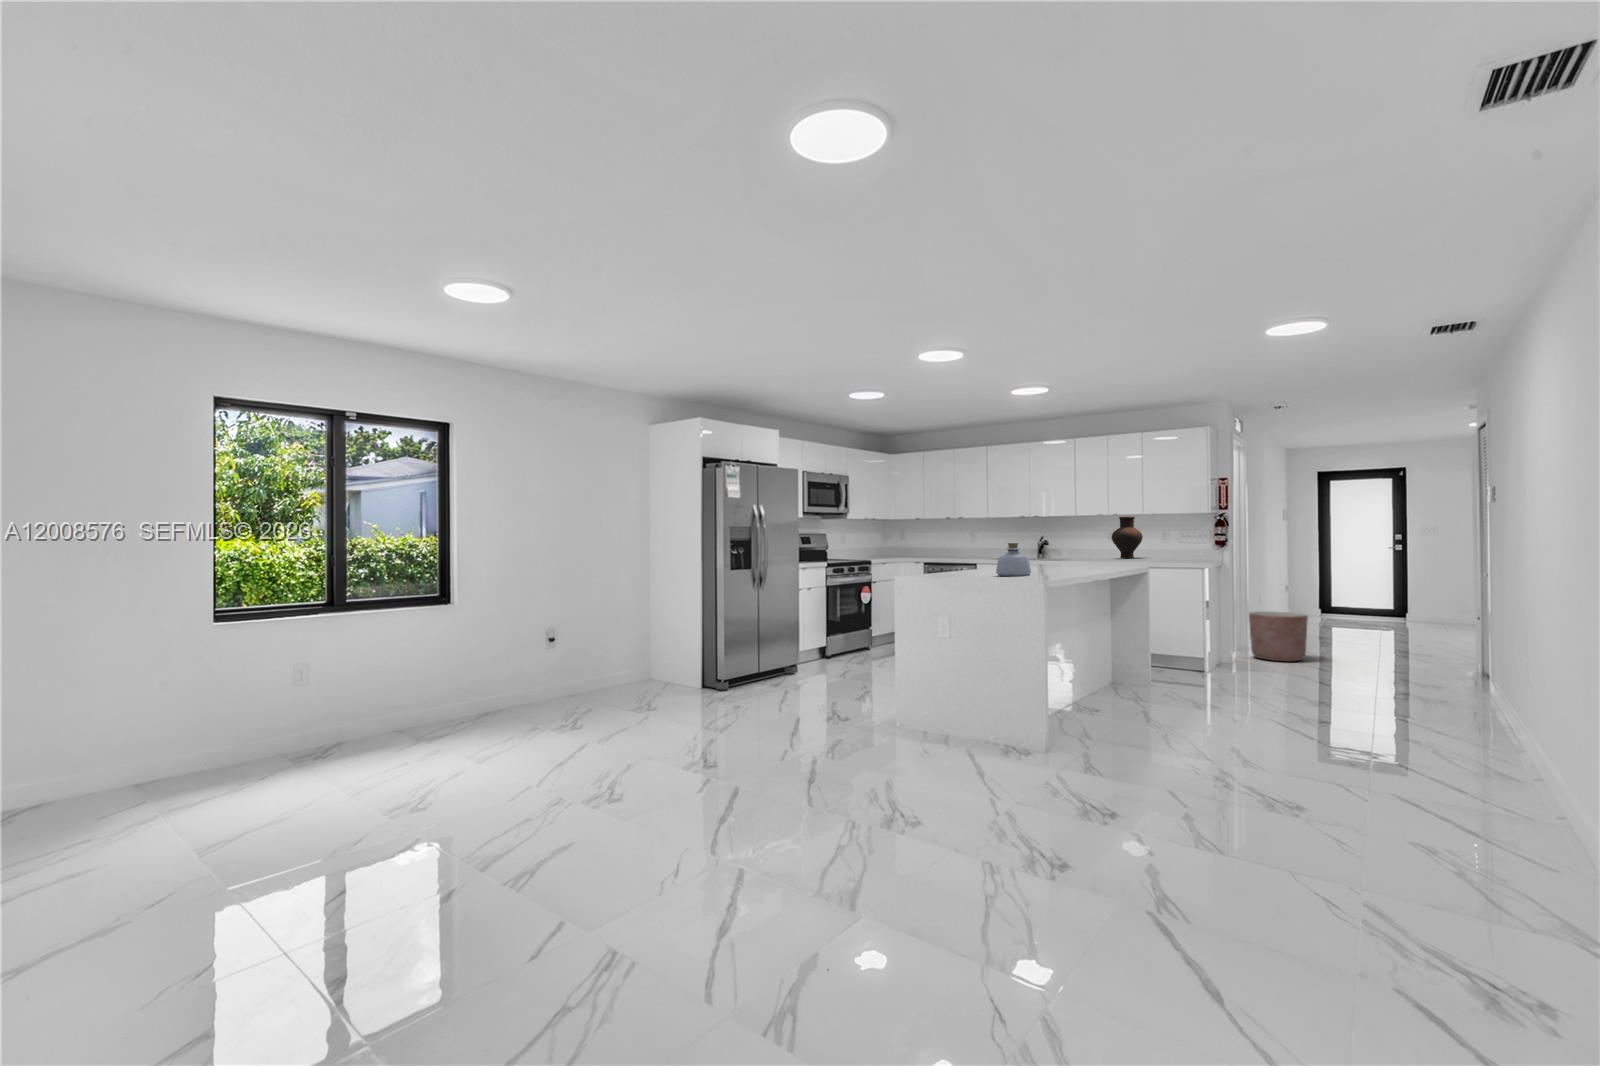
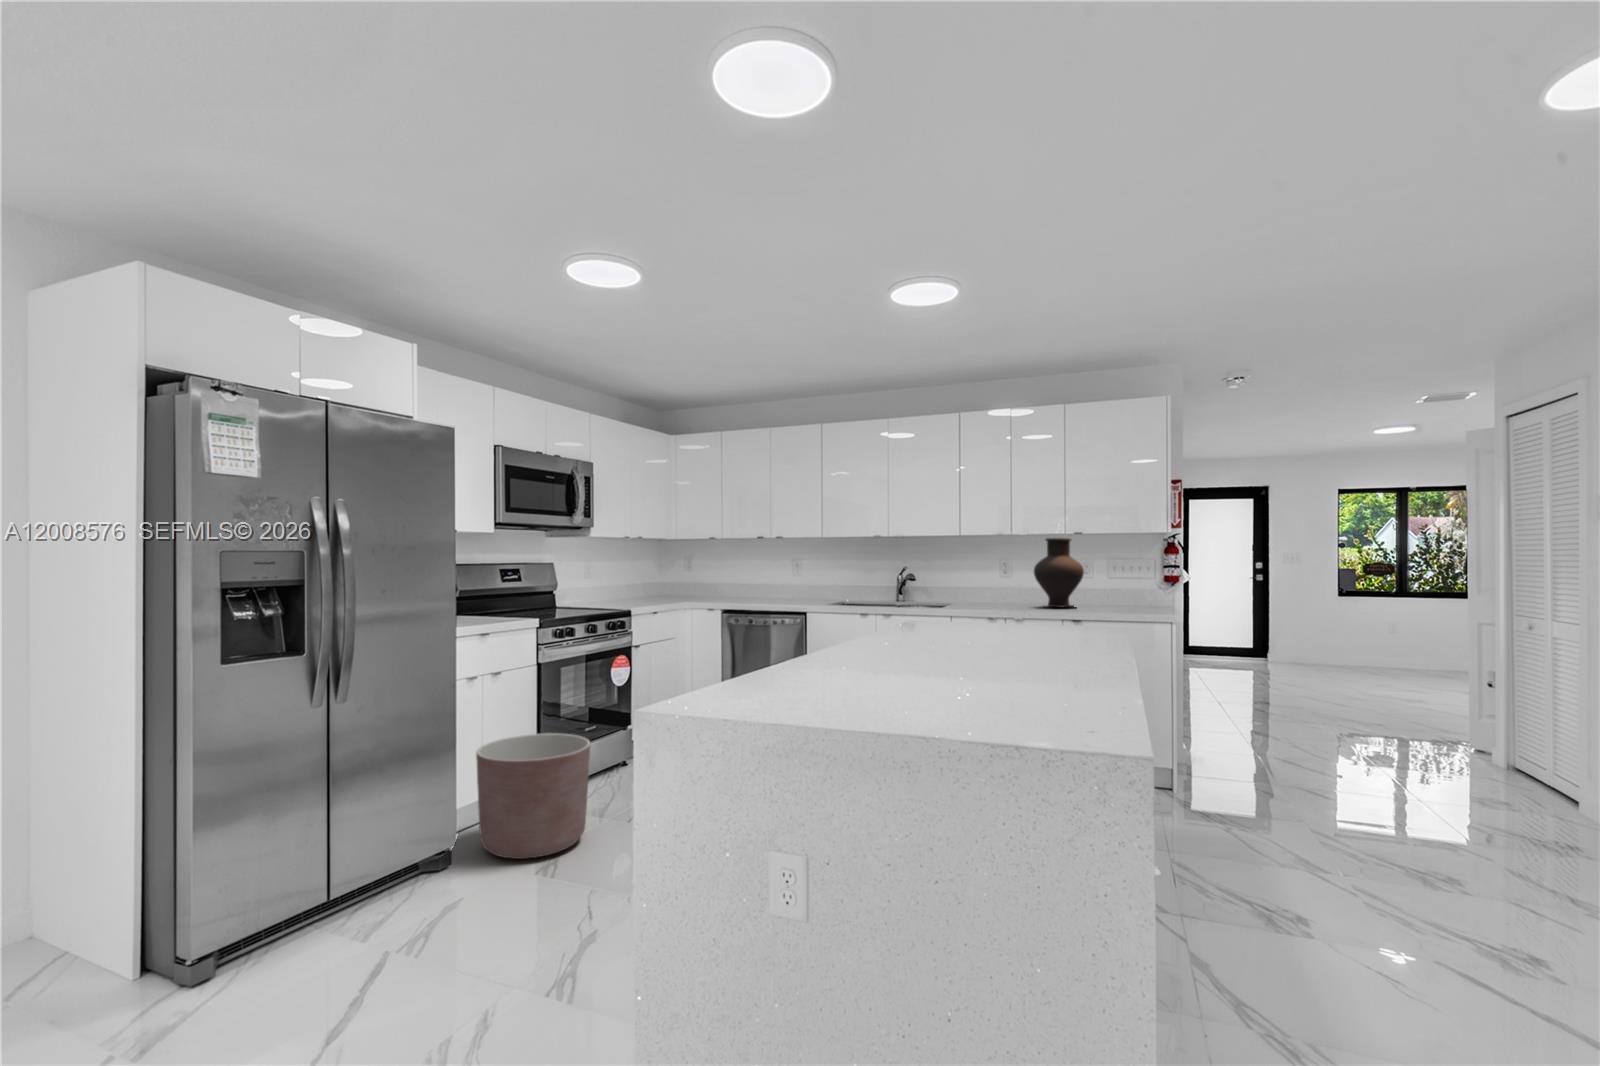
bottle: present [996,543,1031,576] -> none [937,608,1037,710]
planter: present [1249,611,1308,661] -> present [476,733,590,859]

